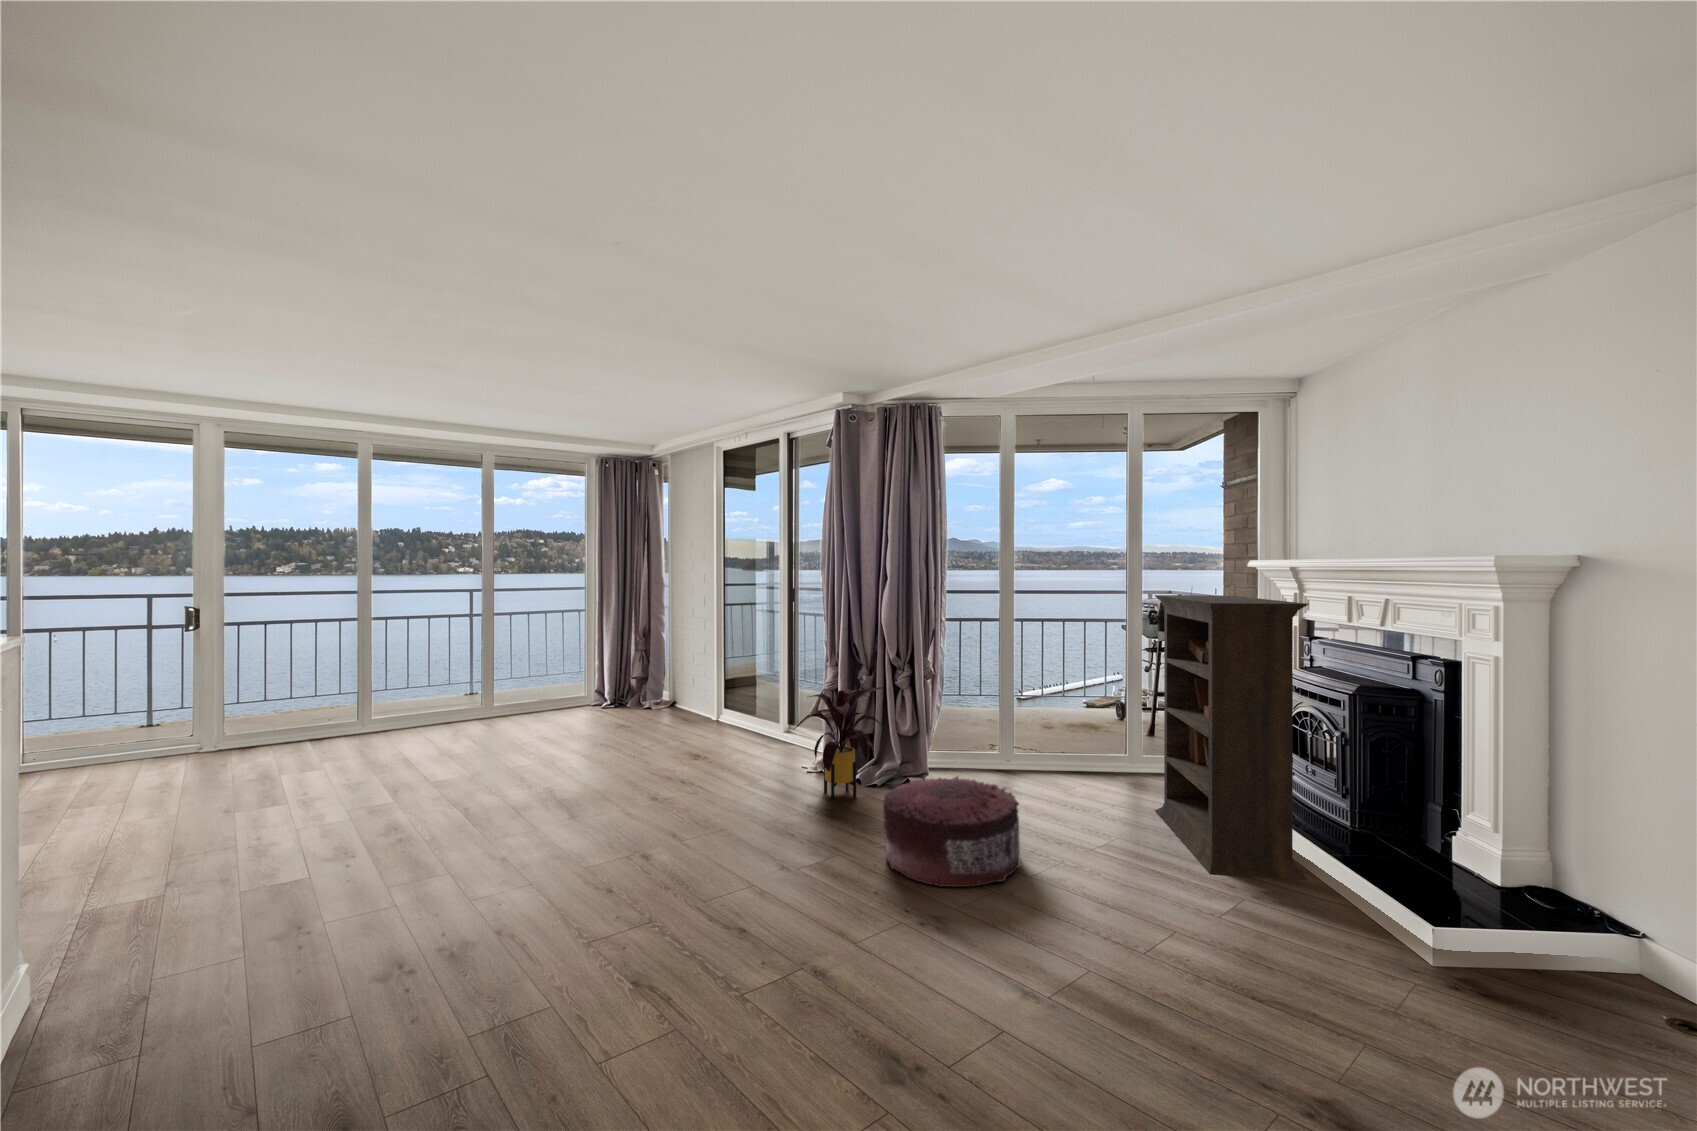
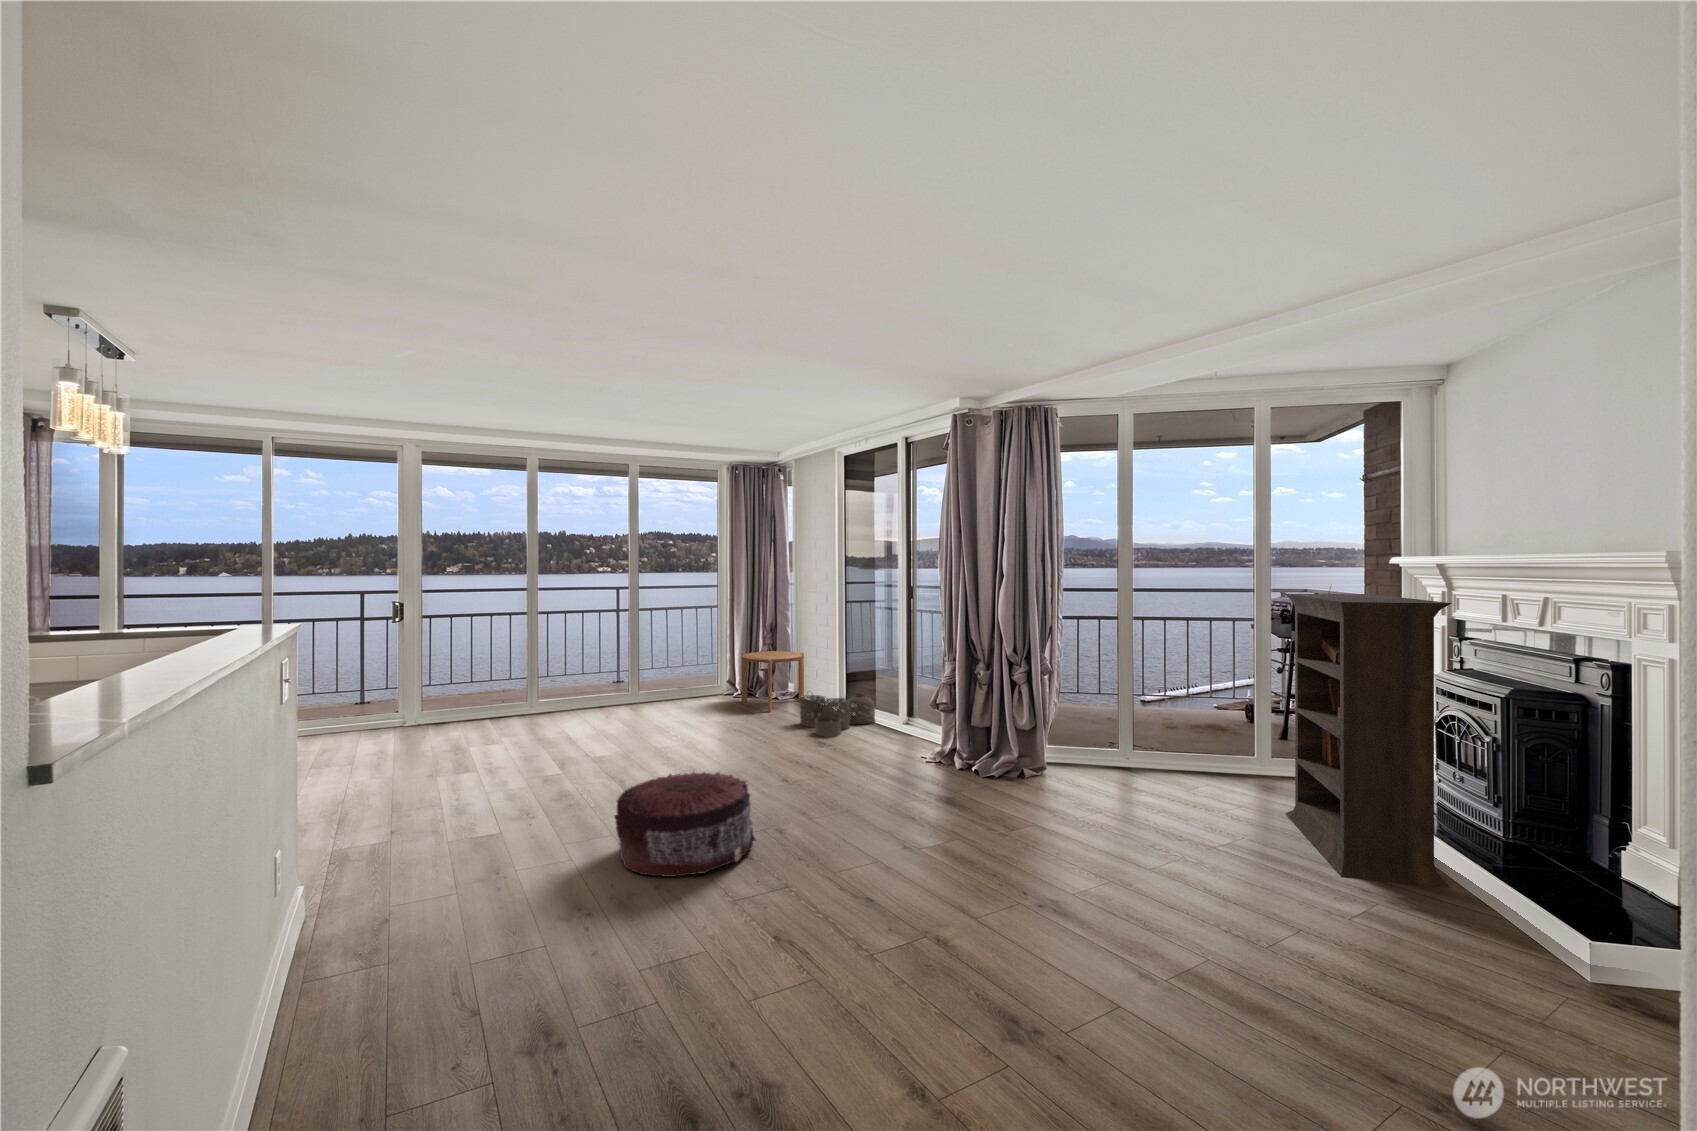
side table: none [614,657,682,722] -> present [741,651,804,712]
house plant: present [794,687,889,799] -> none [914,683,1010,789]
woven basket: none [675,697,756,747] -> present [800,693,875,736]
pouf: present [883,776,1021,887] -> present [614,772,756,877]

